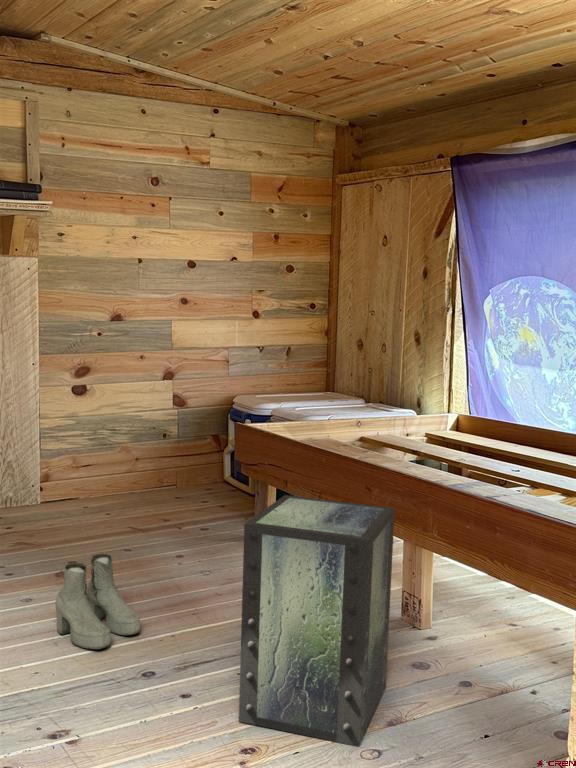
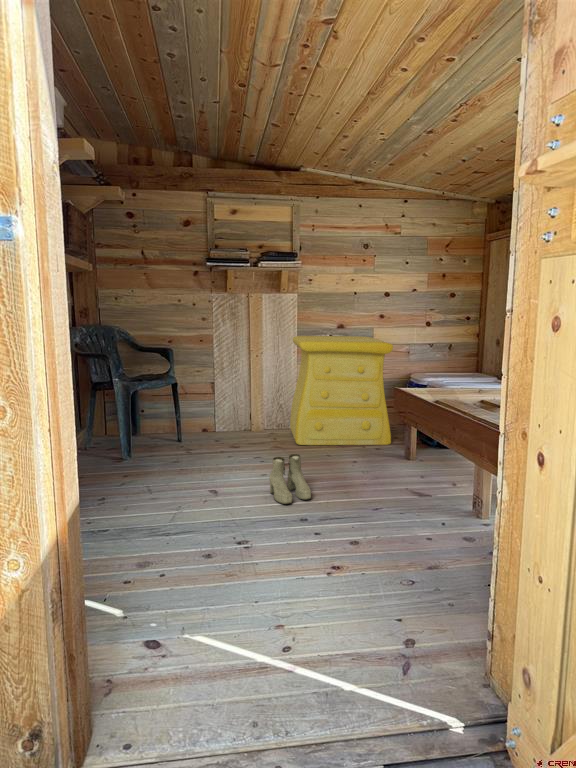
dresser: none [31,336,221,536] -> present [290,336,393,445]
storage box: present [239,495,395,746] -> none [338,430,444,582]

